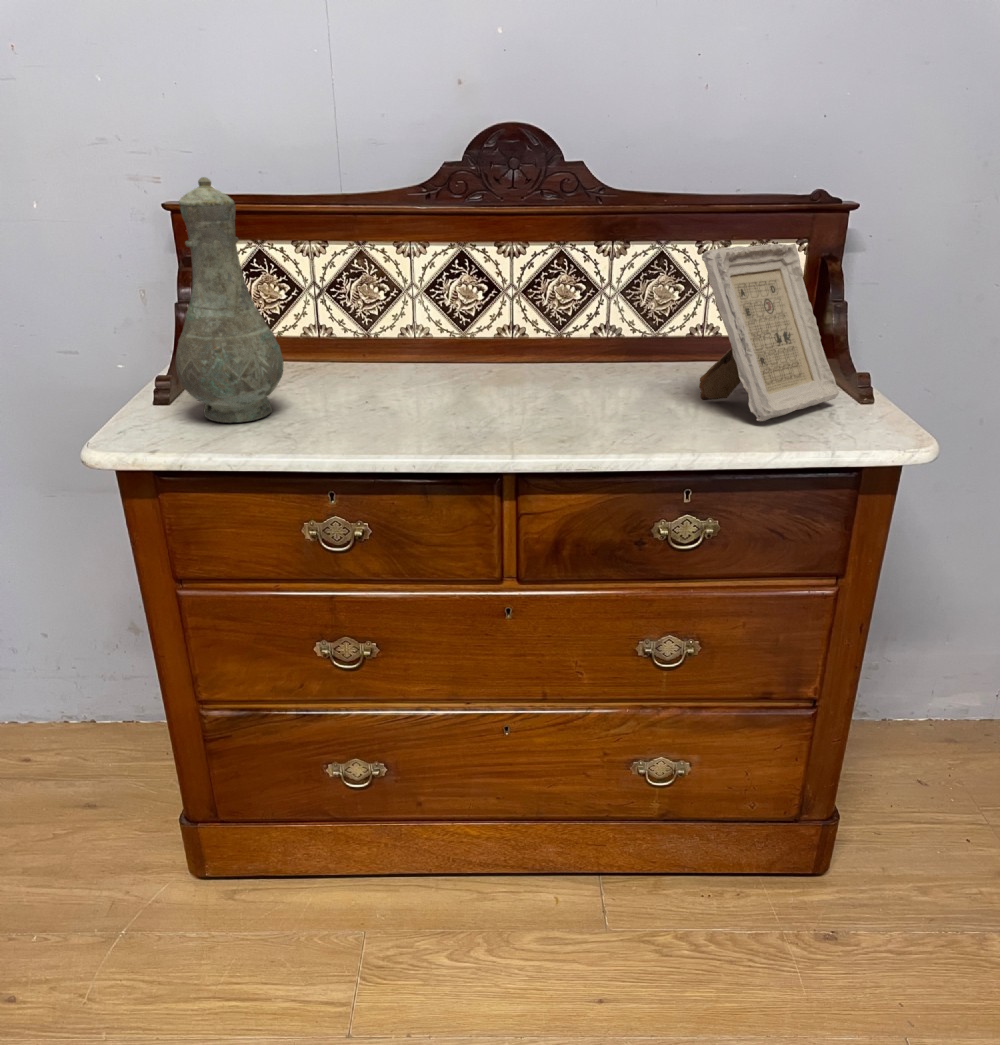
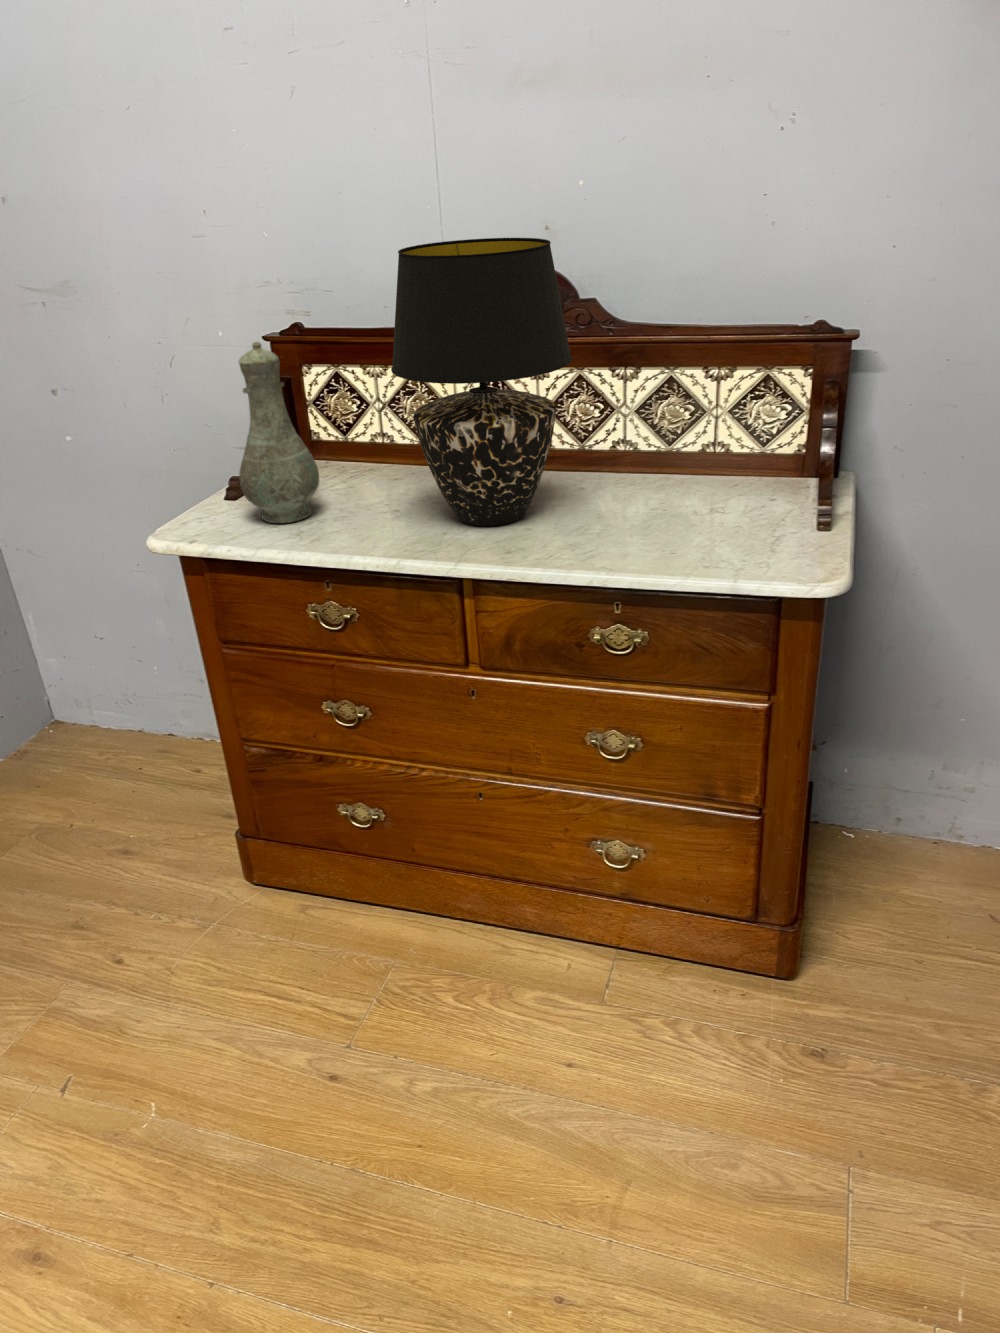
table lamp: none [393,50,616,414] -> present [391,238,572,526]
picture frame: present [699,244,839,421] -> none [639,383,777,545]

